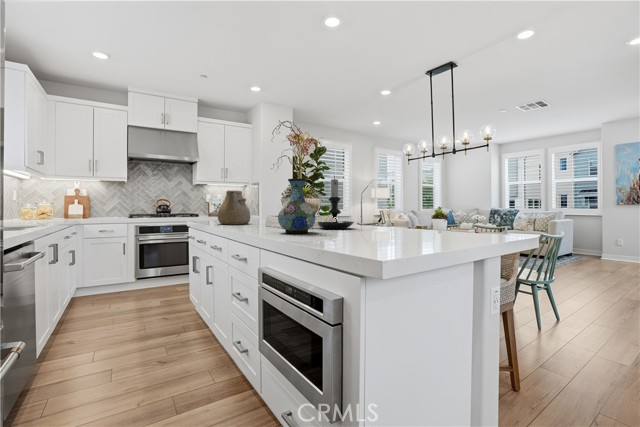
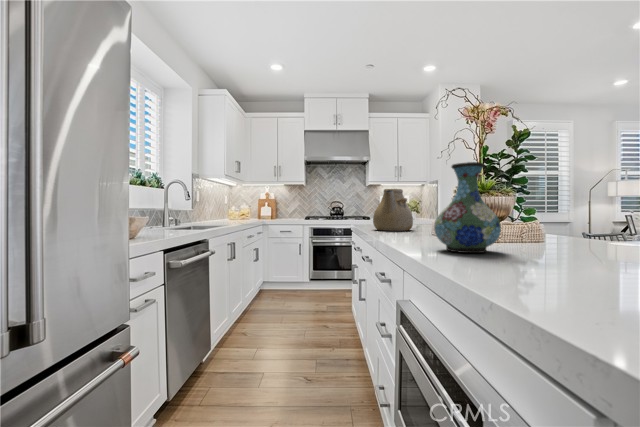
candle holder: present [317,178,354,229] -> none [508,157,584,247]

